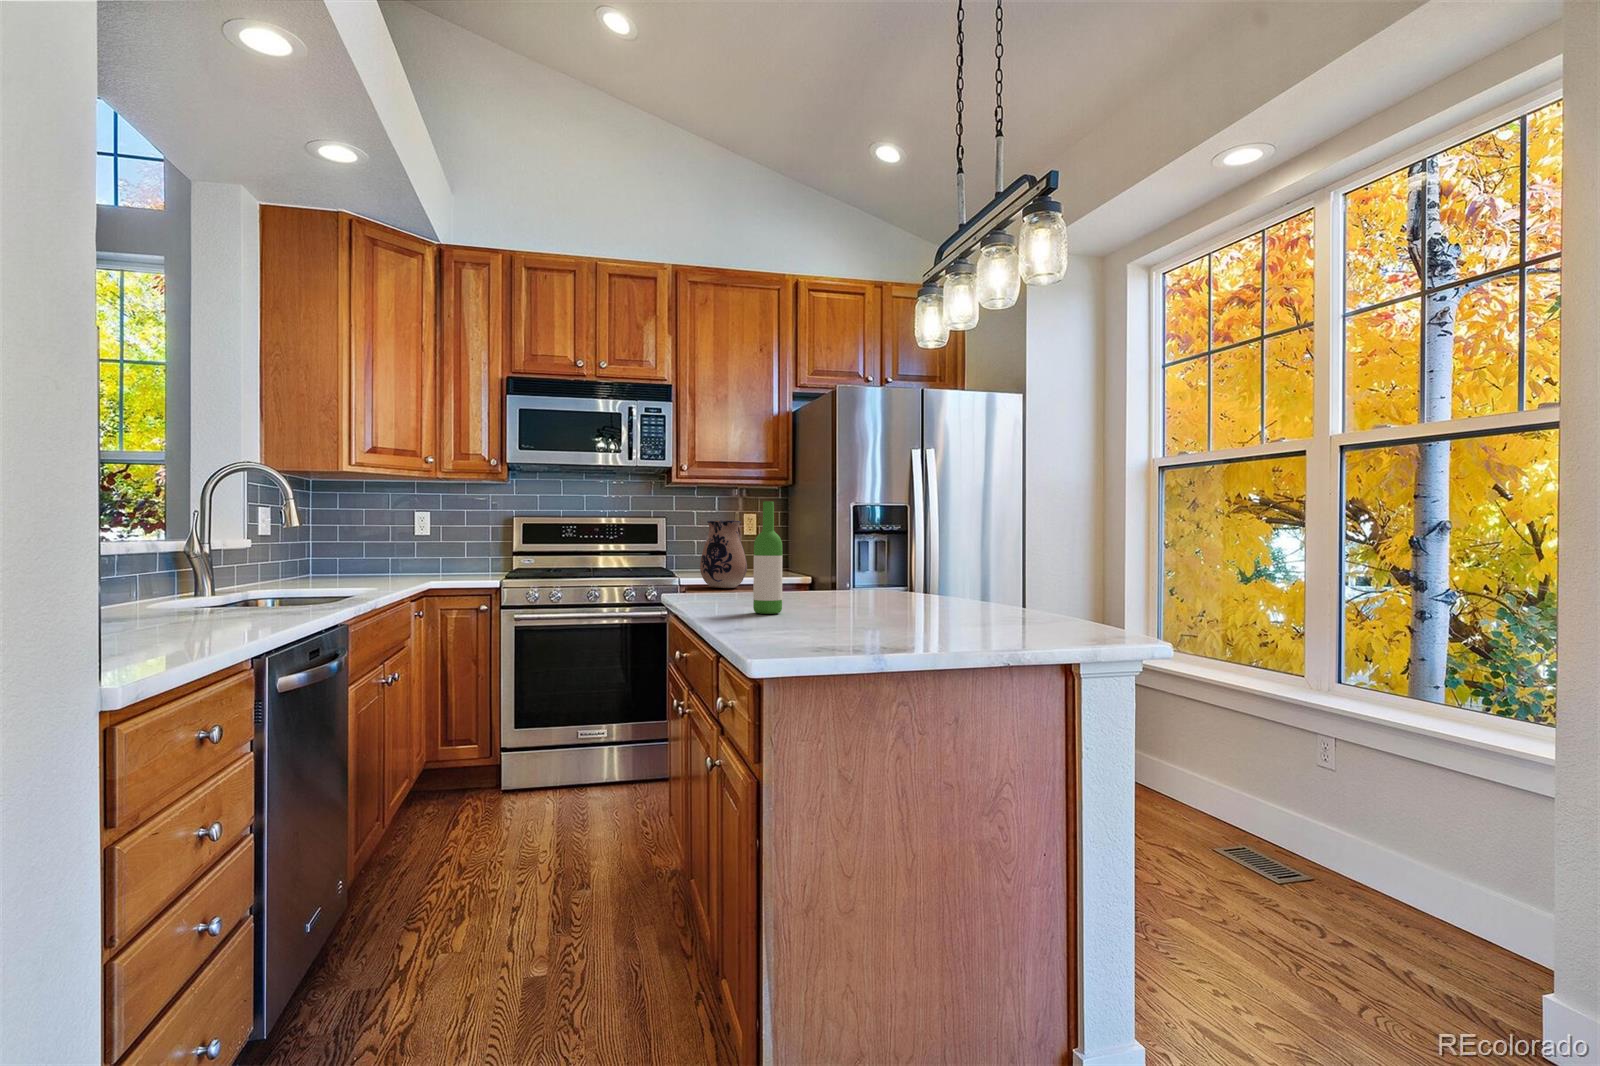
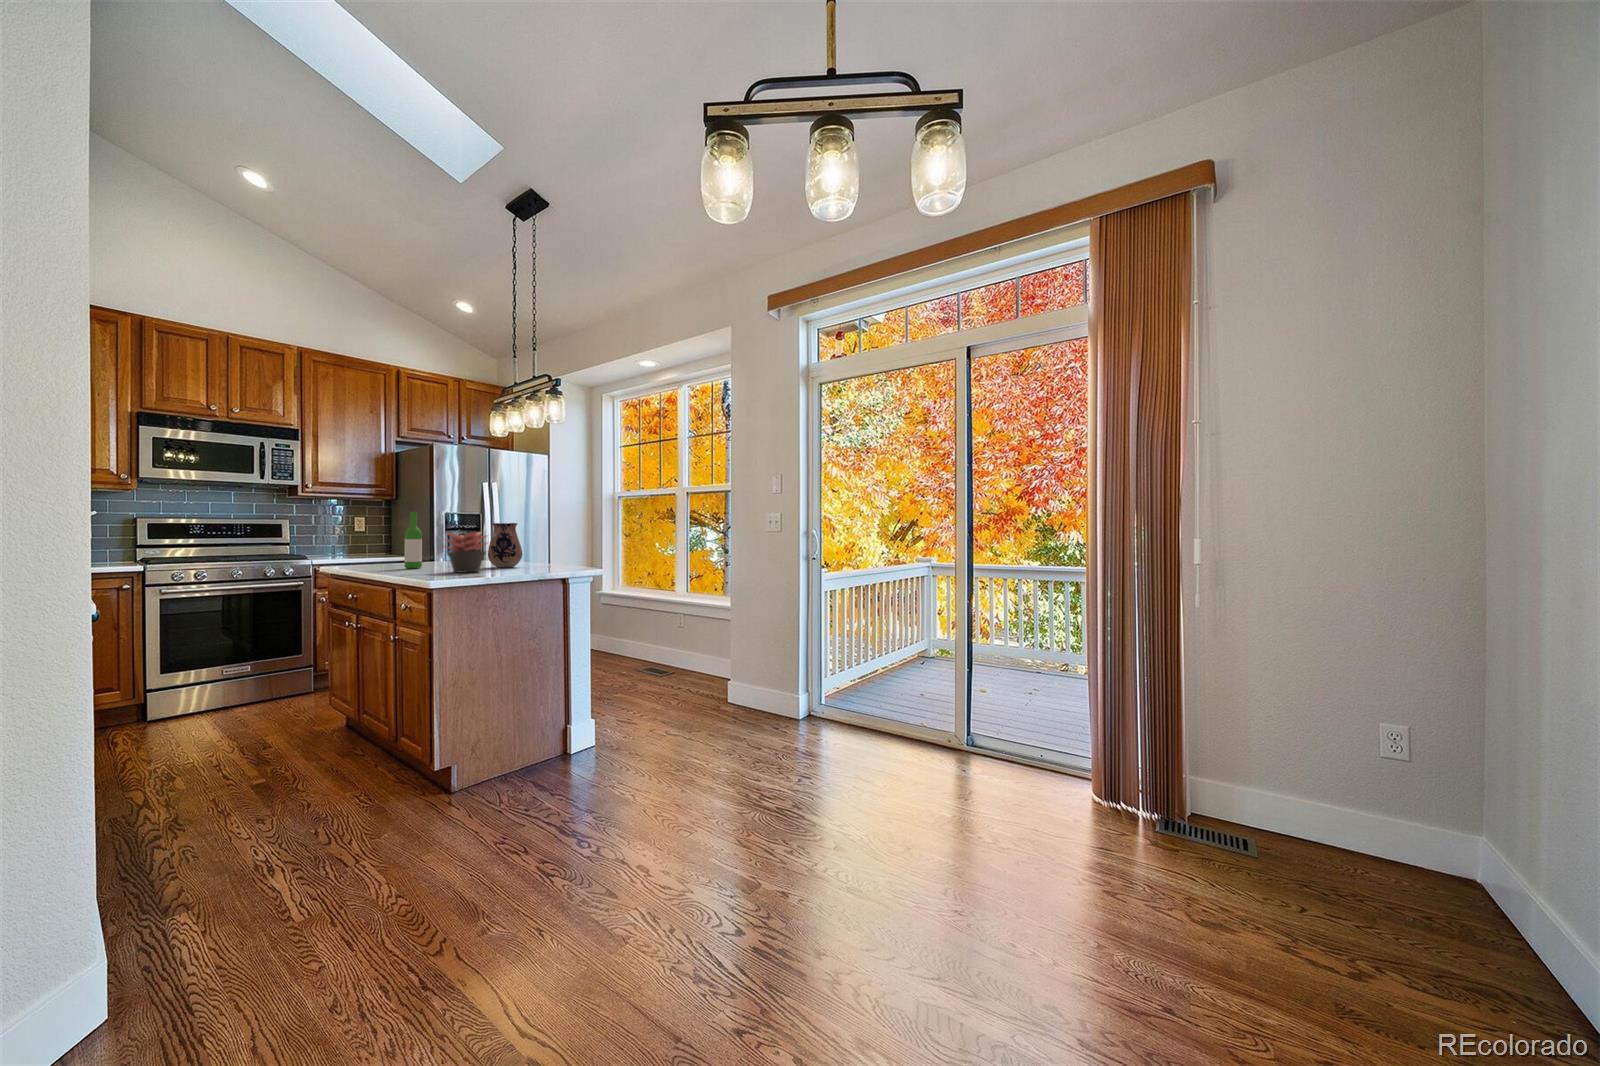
ceramic pitcher: present [700,521,747,588] -> present [488,523,522,567]
succulent plant: none [800,544,889,639] -> present [445,532,486,572]

